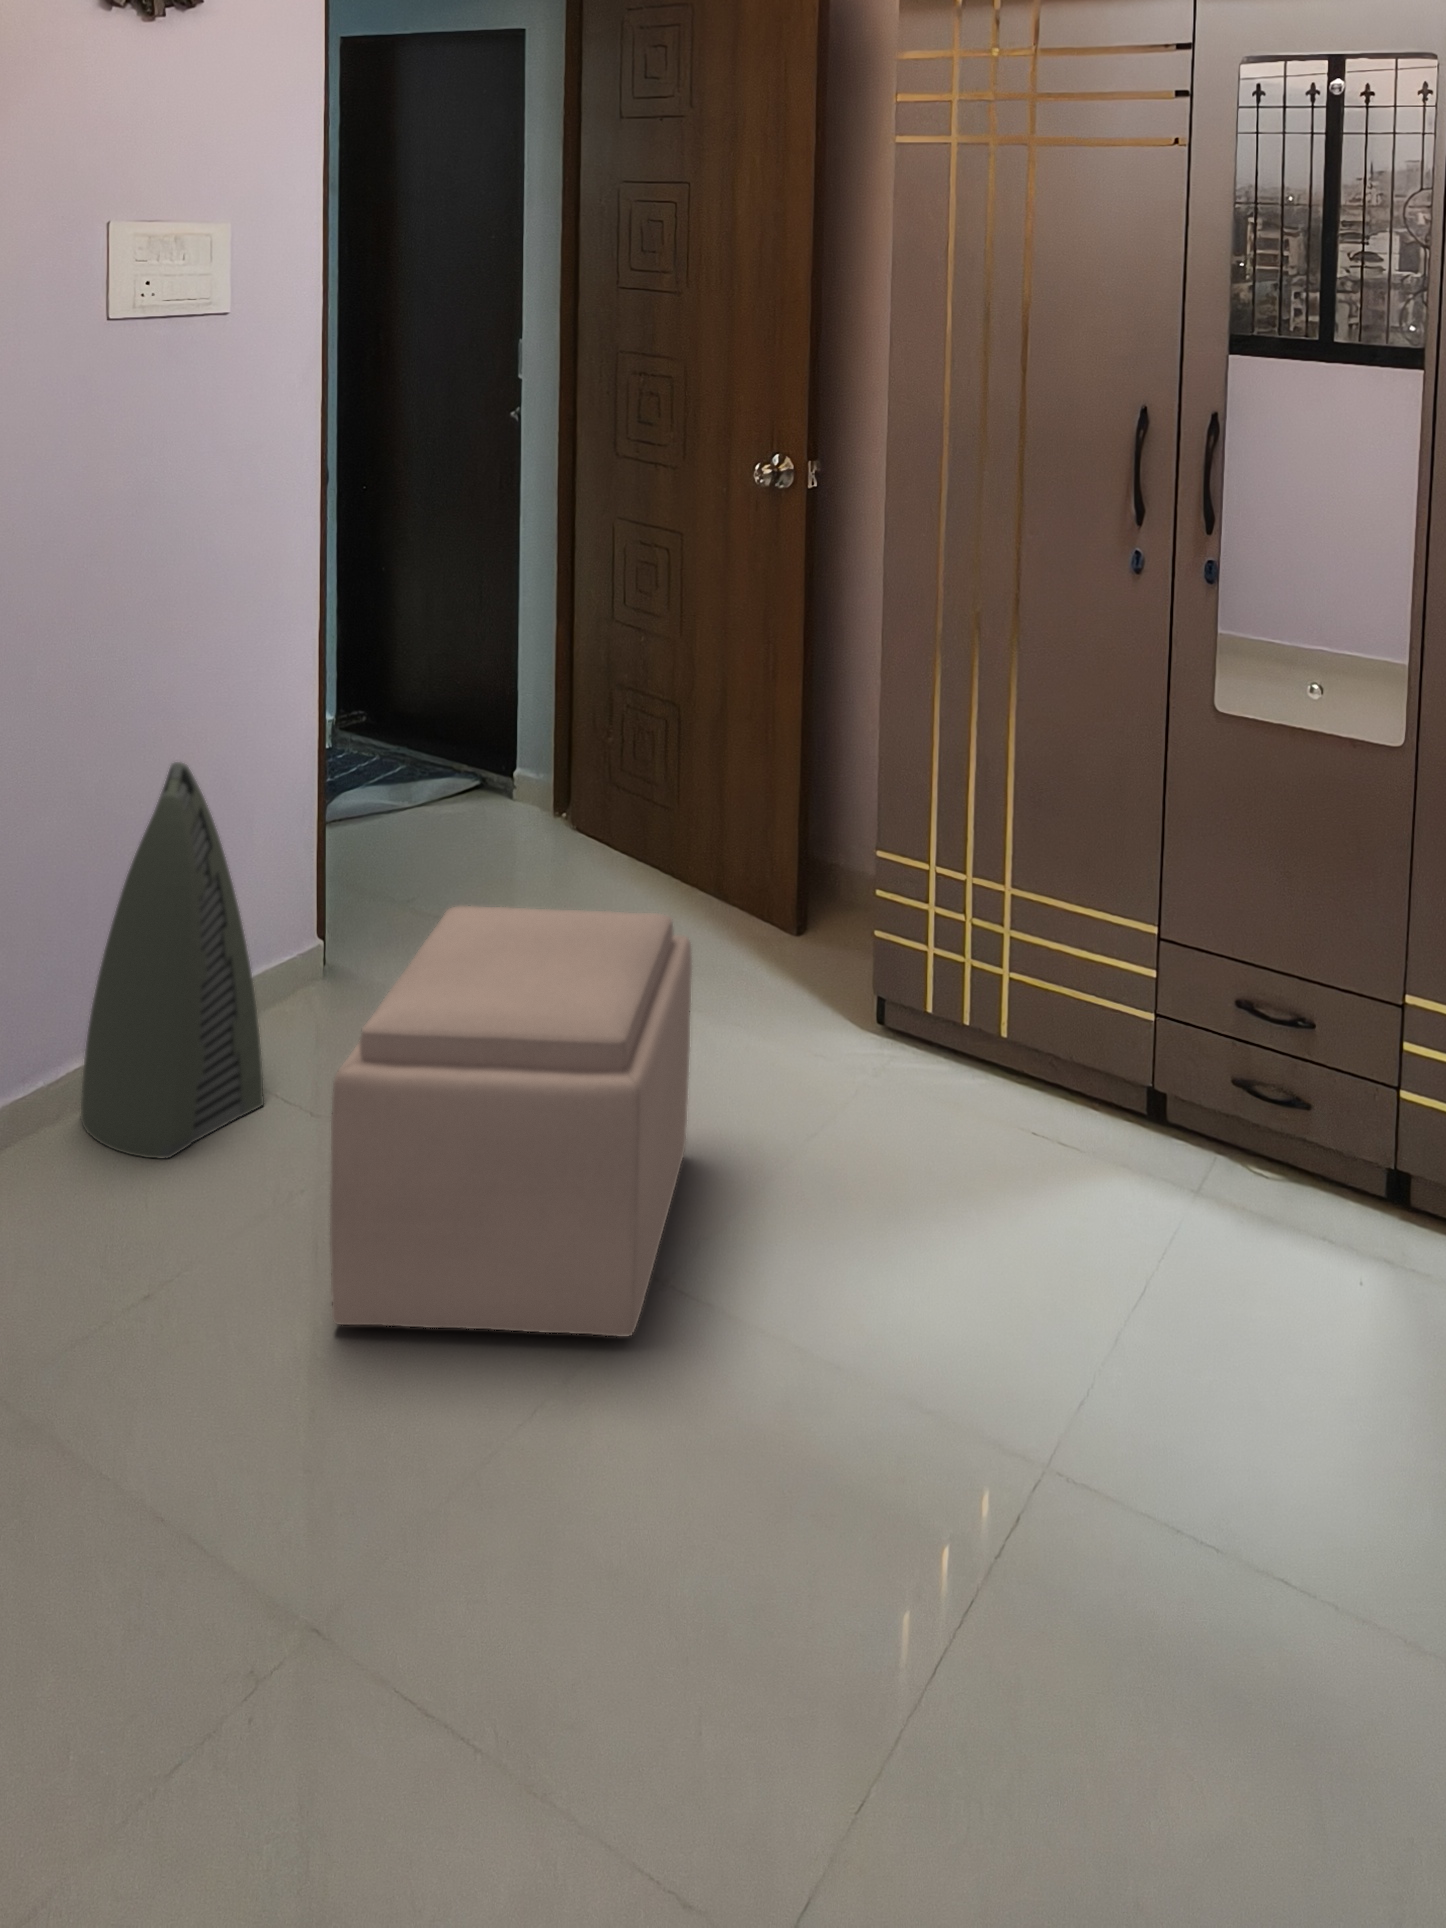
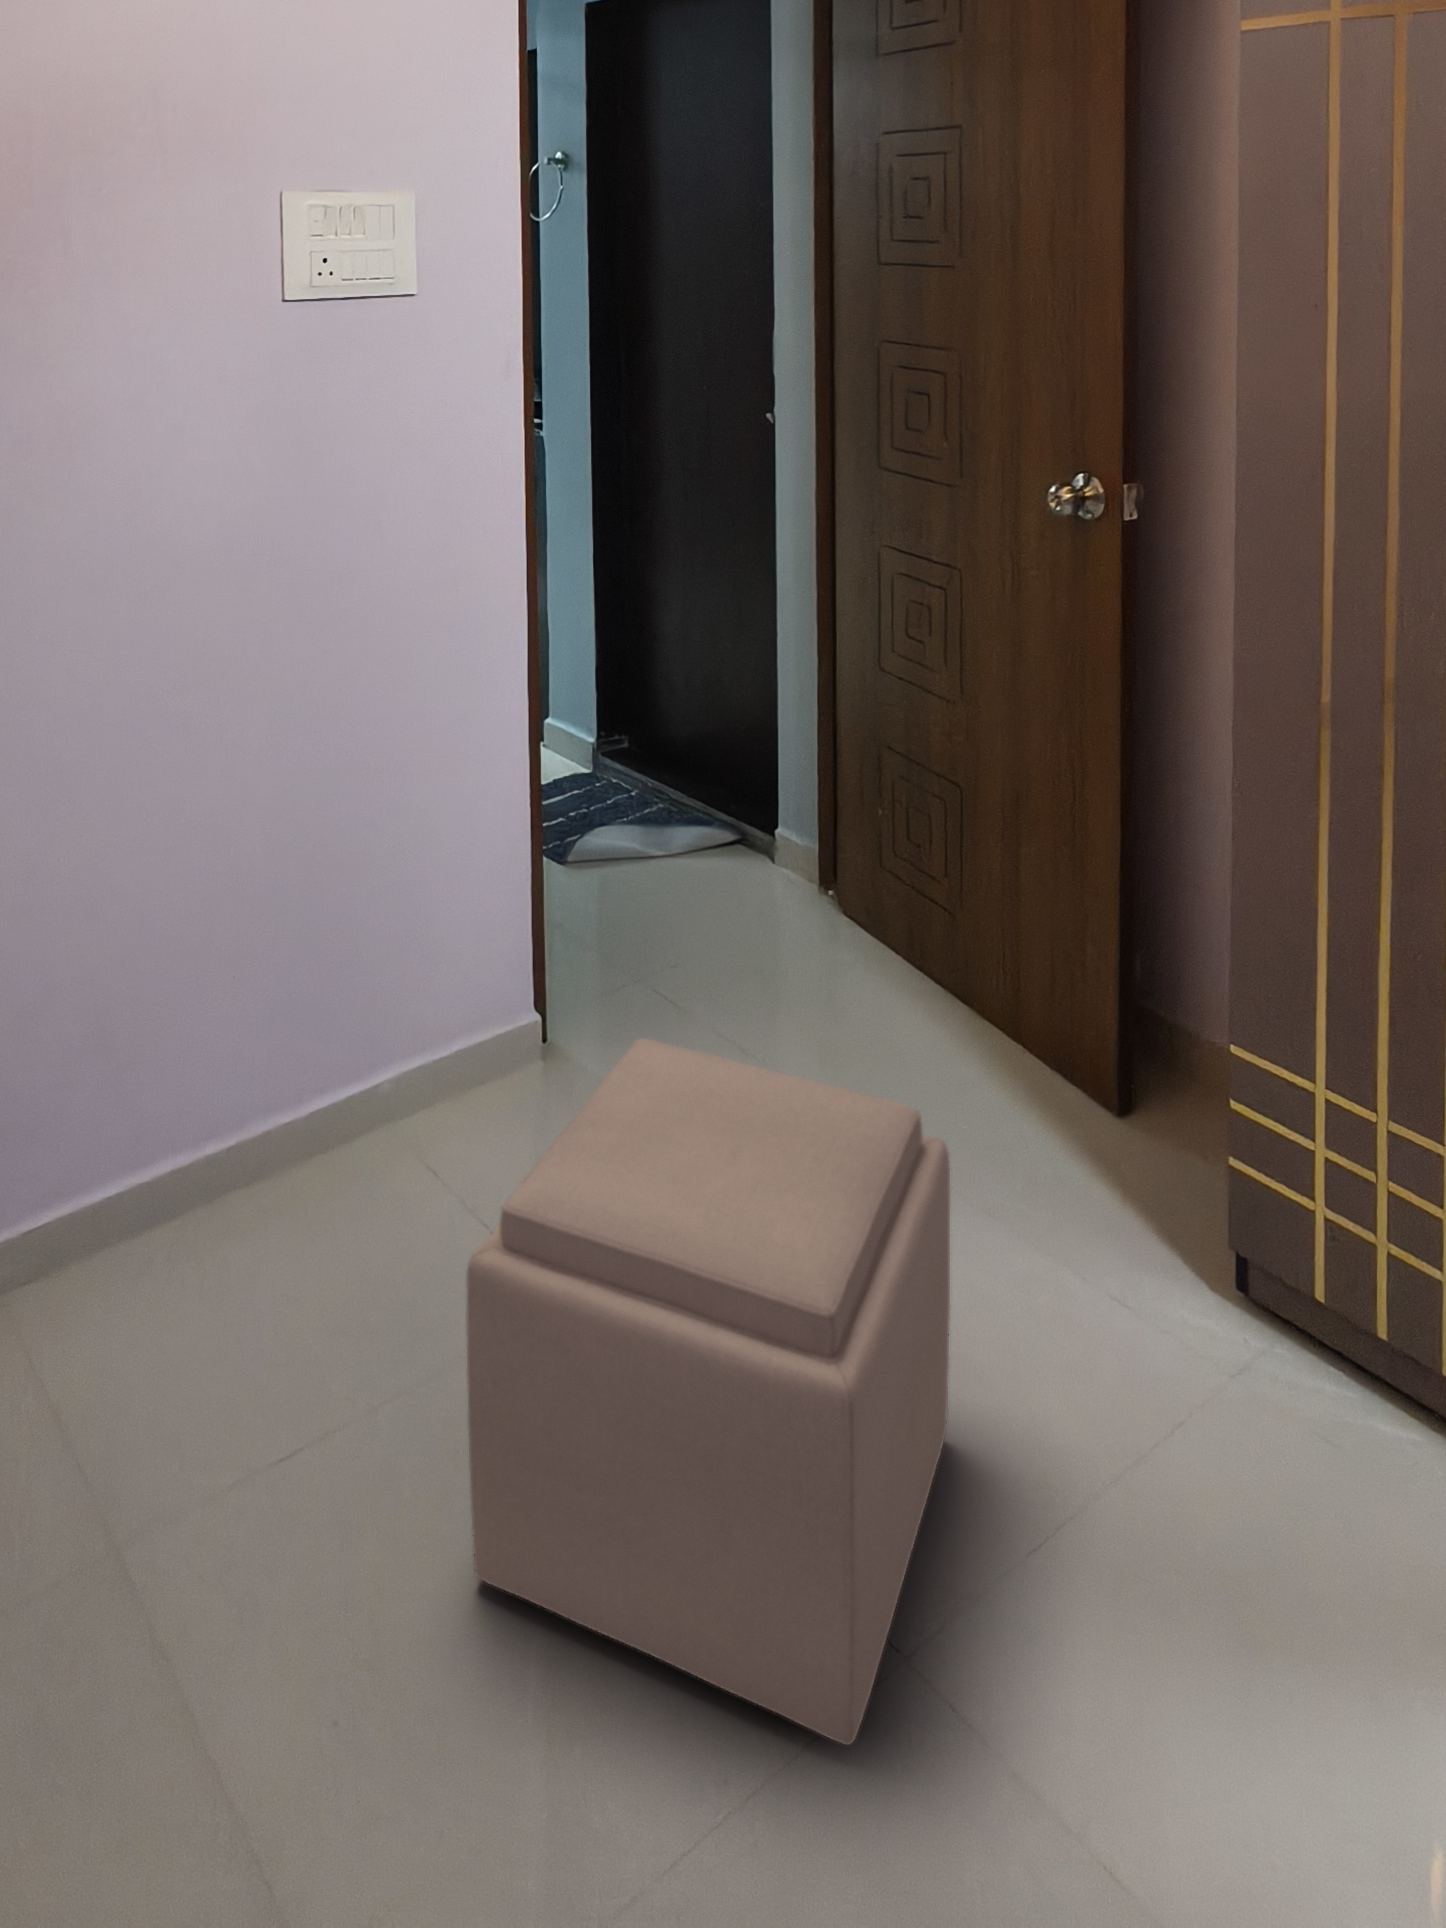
air purifier: present [81,762,264,1159] -> none [272,802,452,1264]

